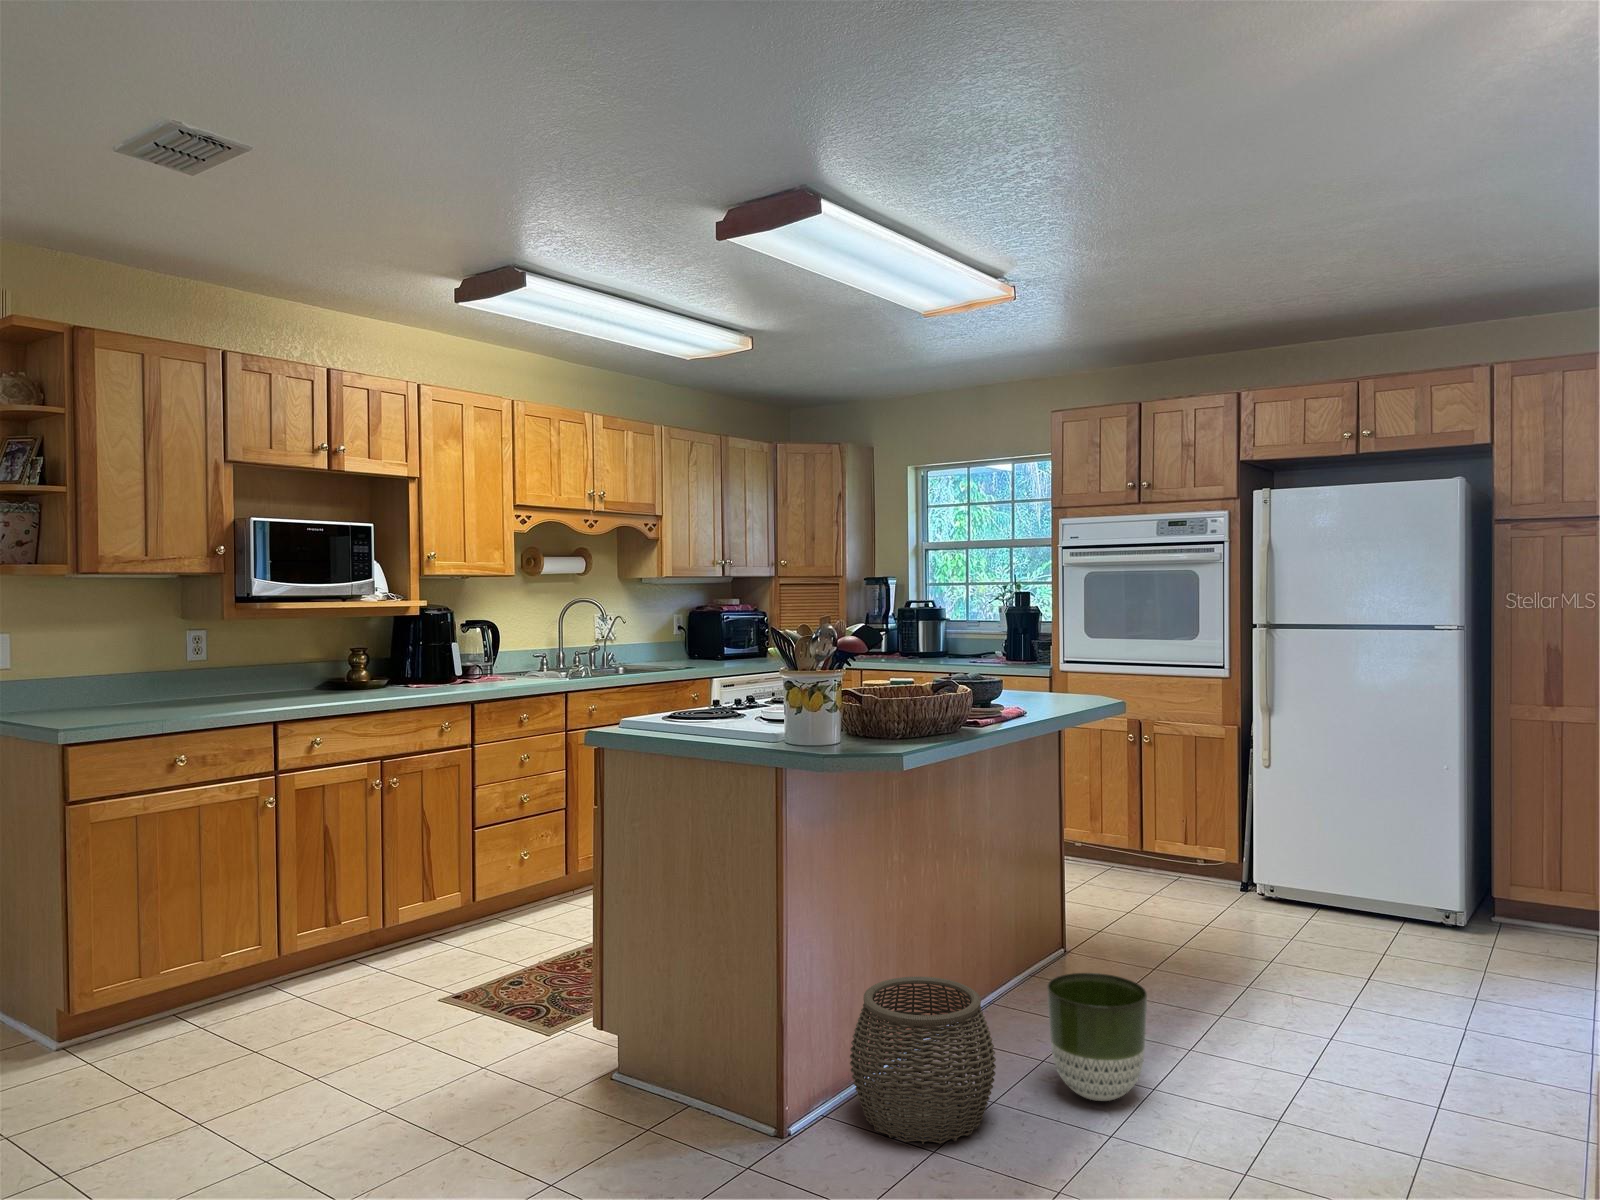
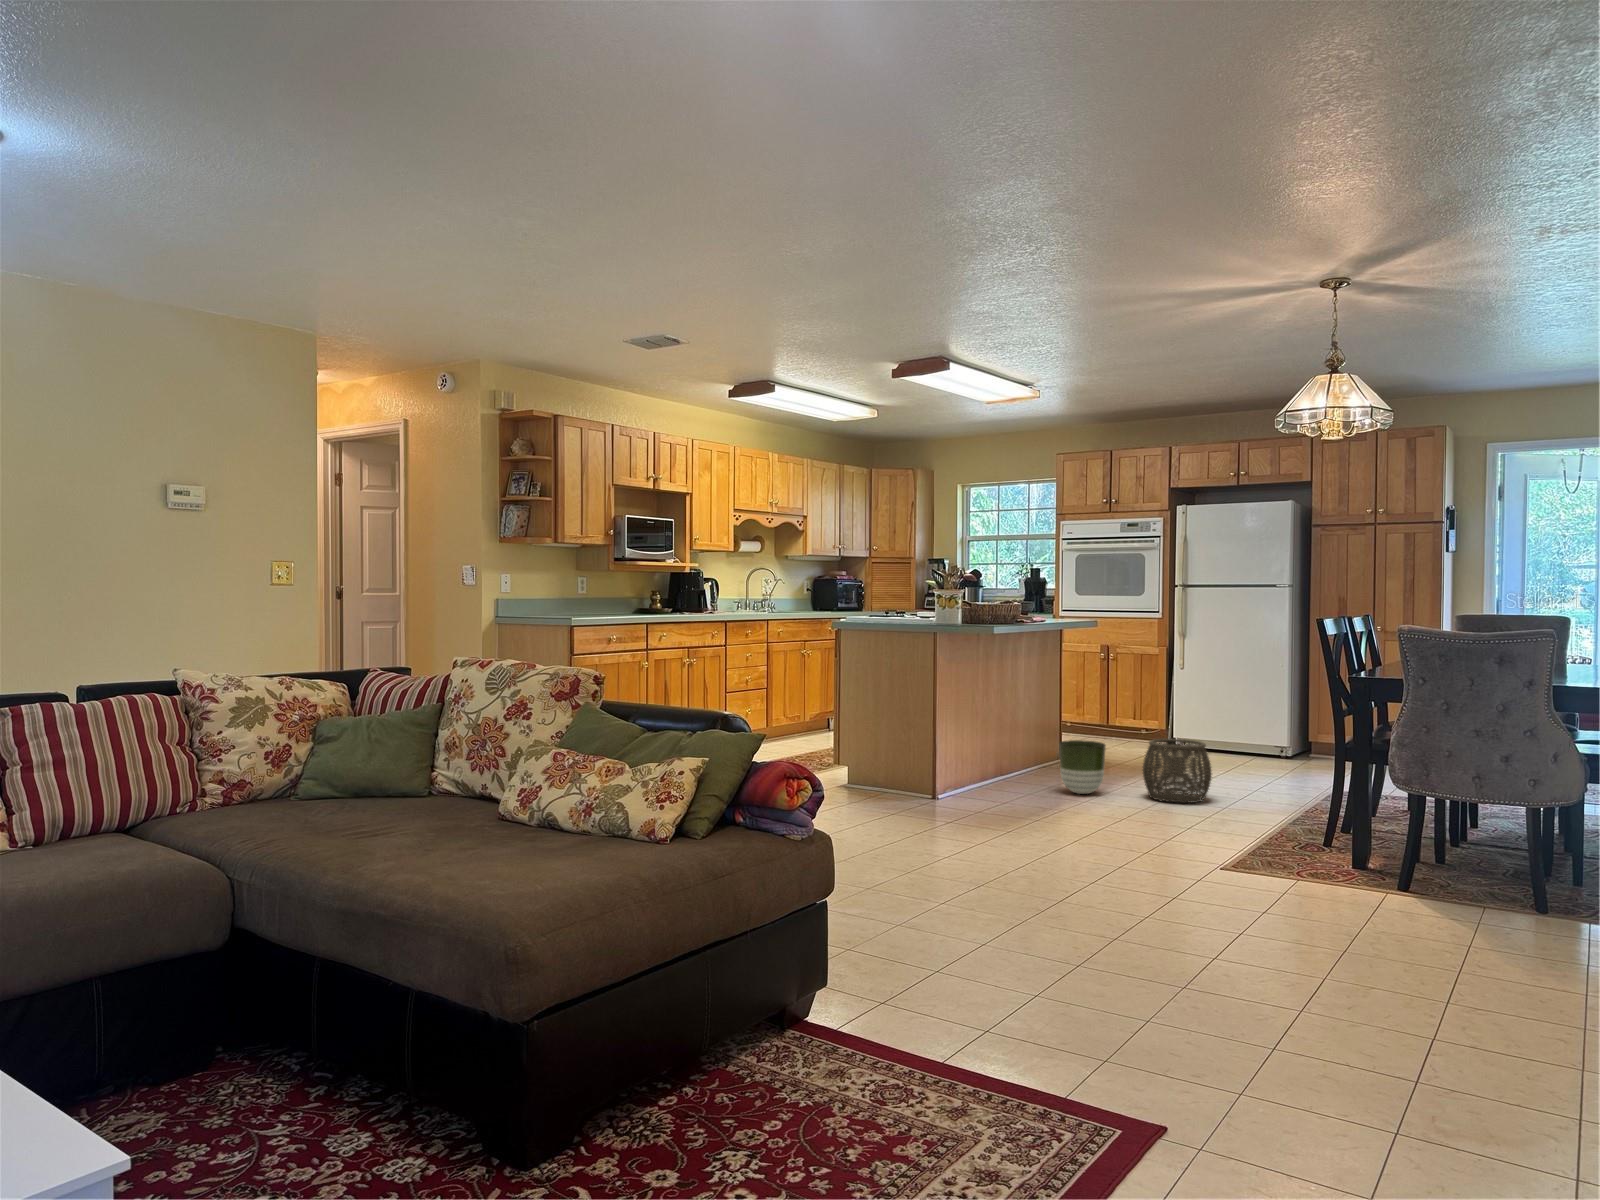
woven basket: present [850,977,996,1144] -> present [1143,739,1212,803]

